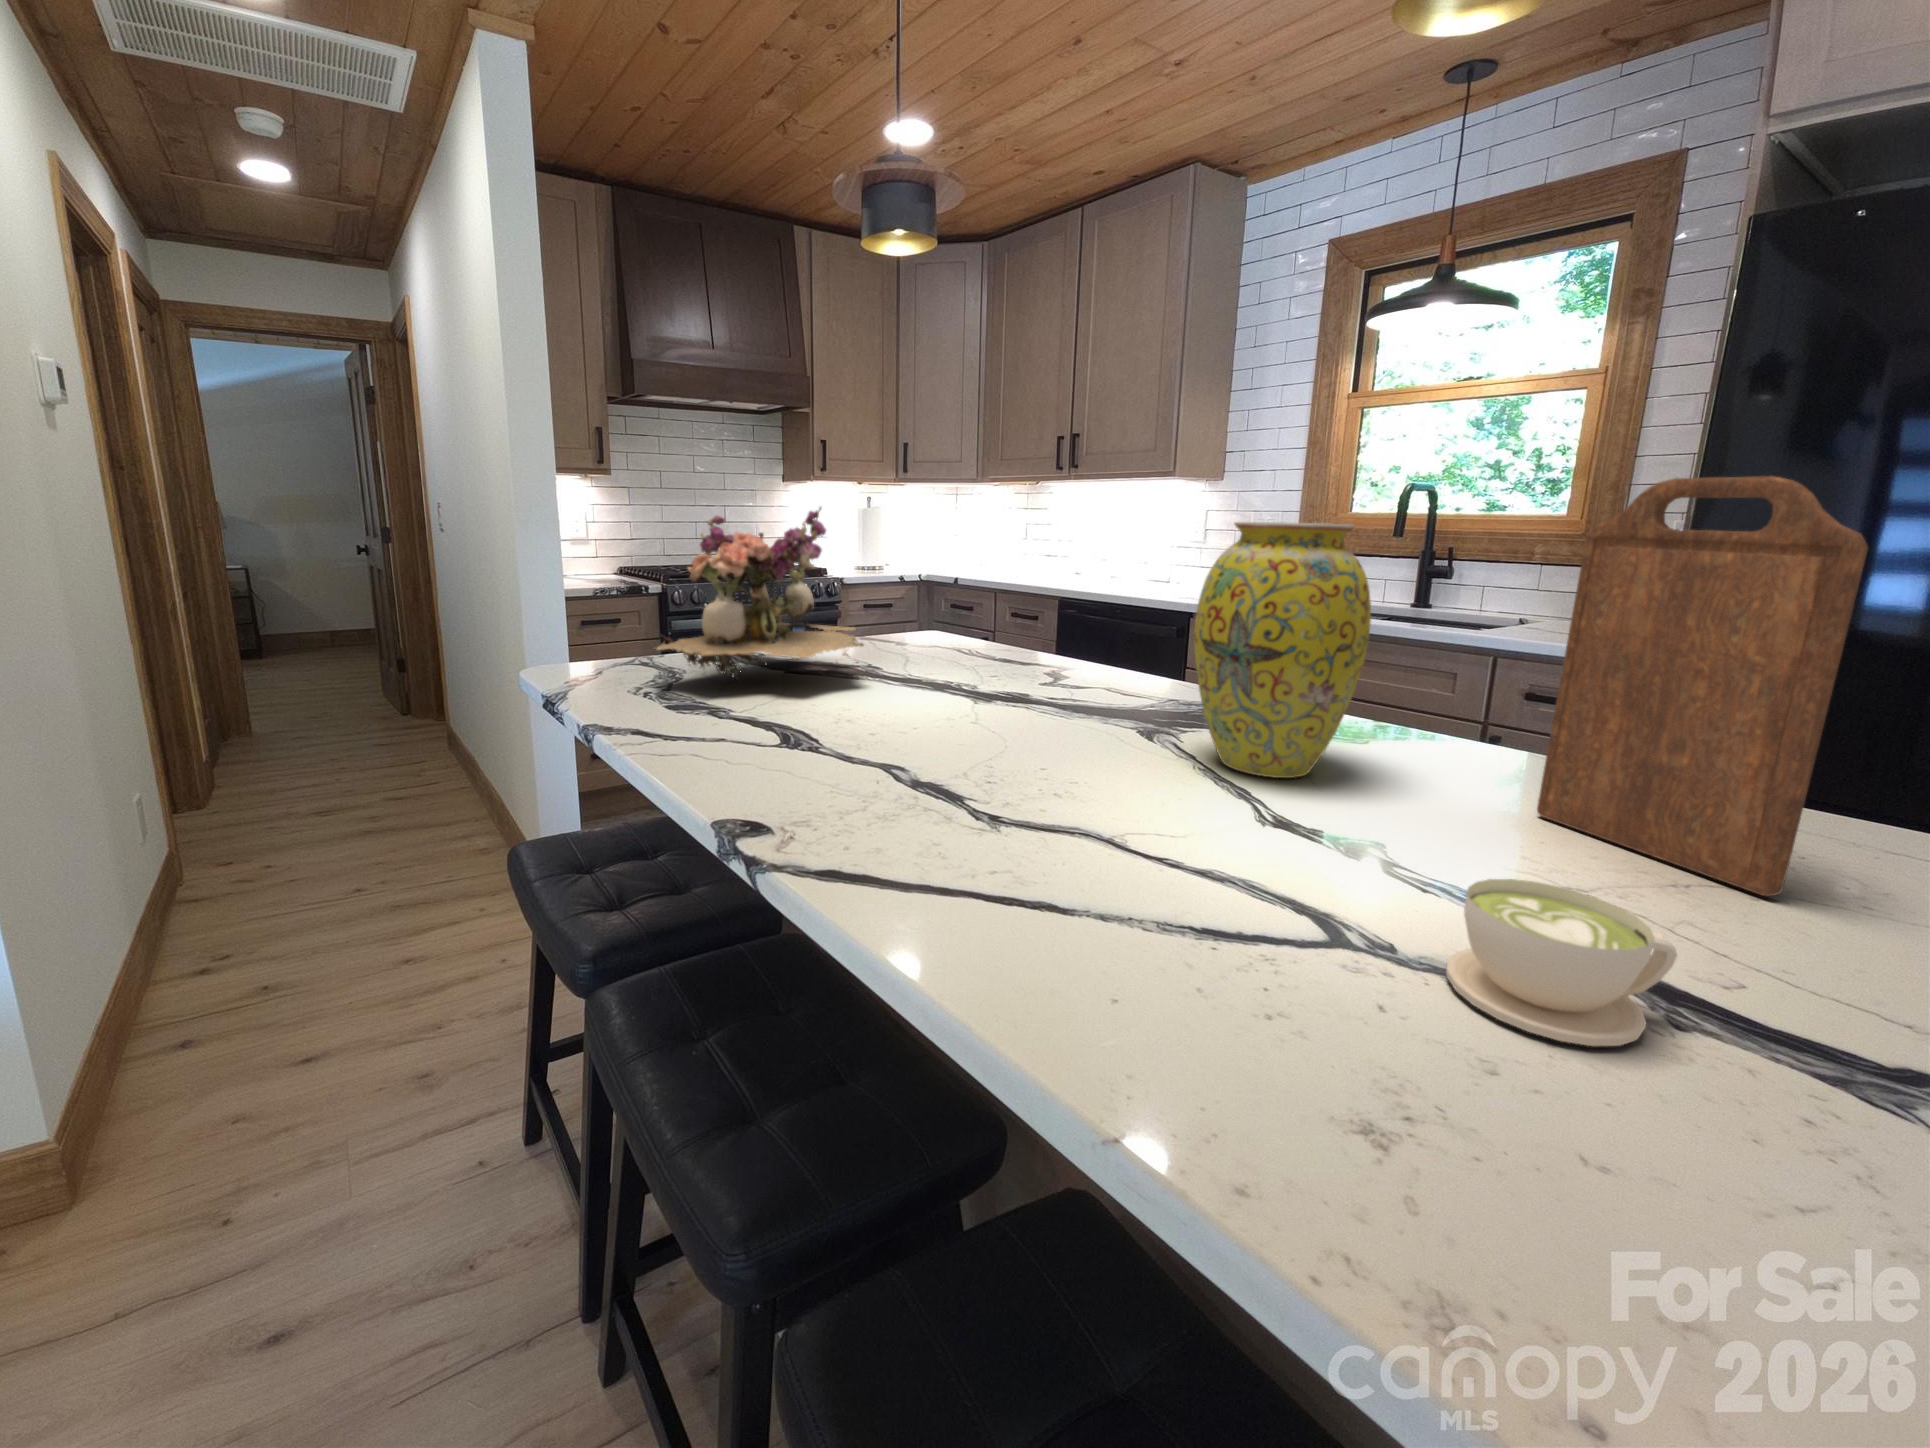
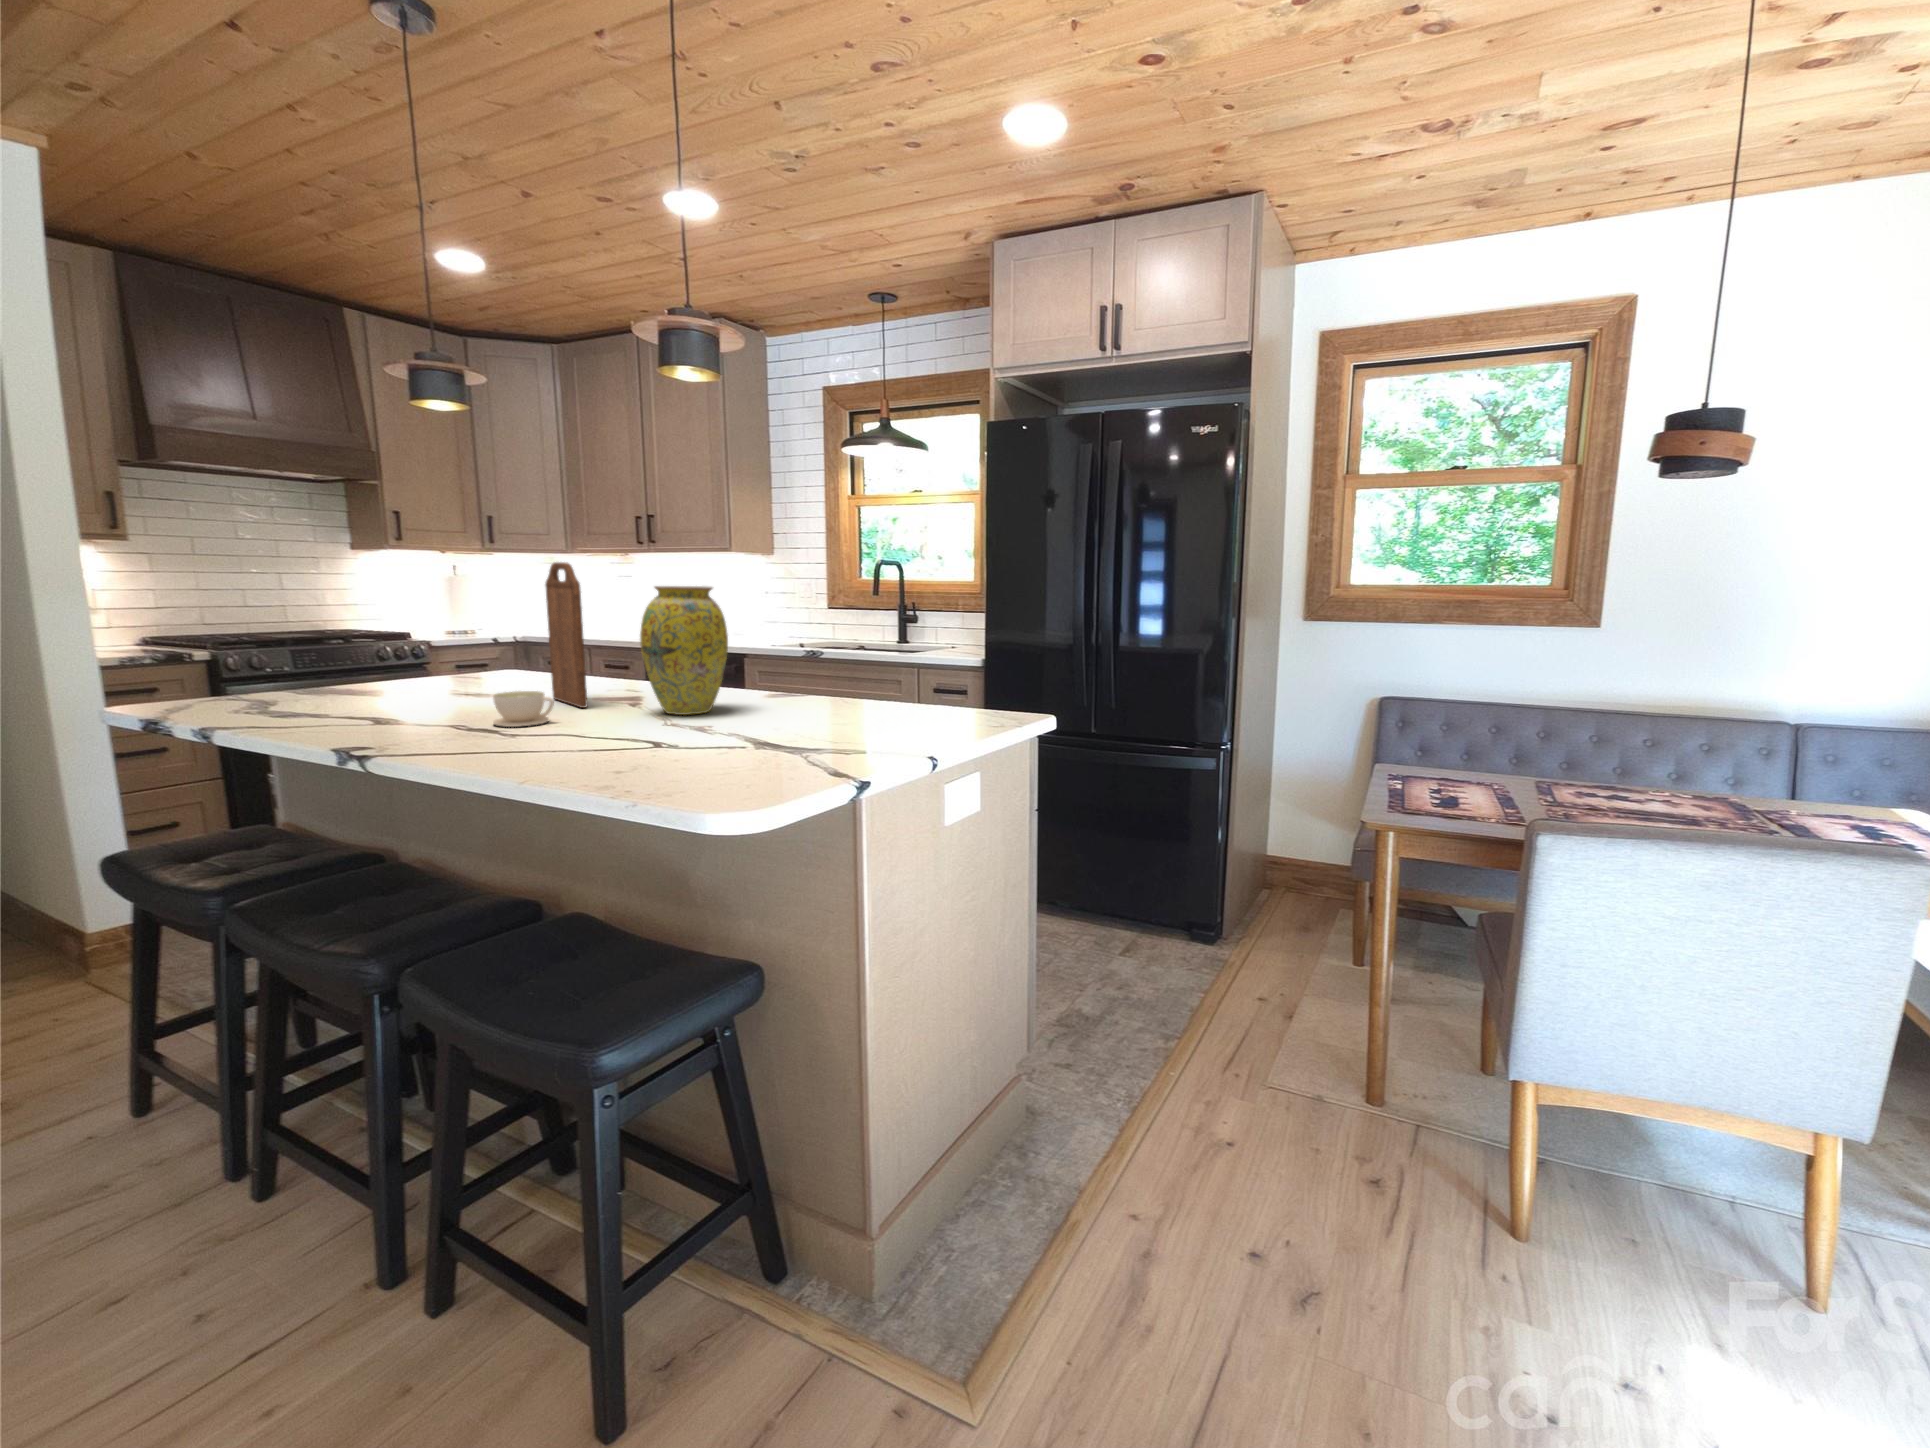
cutting board: present [1537,476,1868,896] -> present [545,562,587,708]
flower arrangement: present [657,507,864,678] -> none [251,576,439,703]
coffee cup: present [1446,879,1677,1046] -> present [493,691,554,727]

